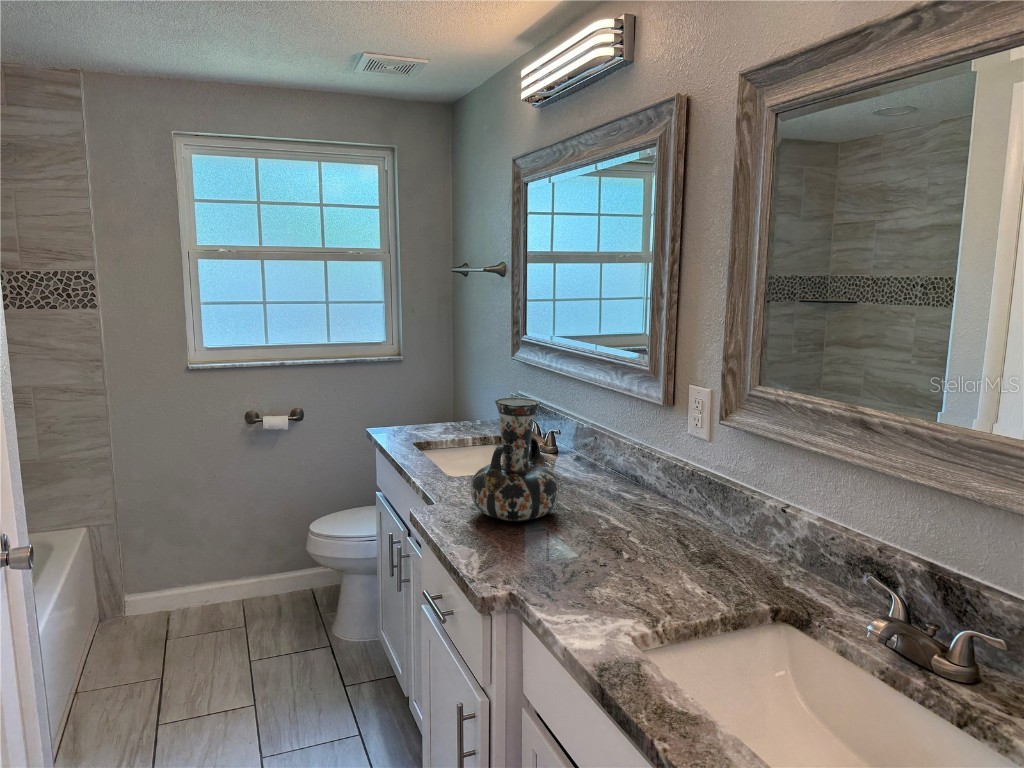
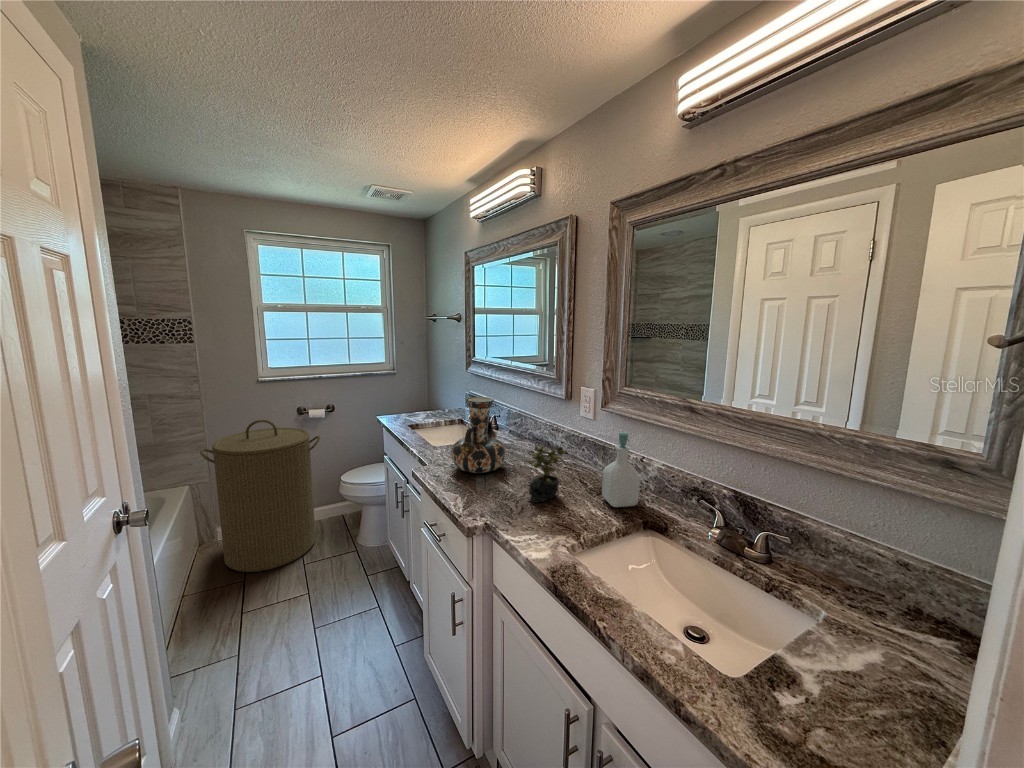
laundry hamper: none [102,429,278,666] -> present [200,420,320,572]
soap bottle: none [709,460,771,584] -> present [602,433,640,507]
succulent plant: none [585,475,651,569] -> present [529,445,566,502]

